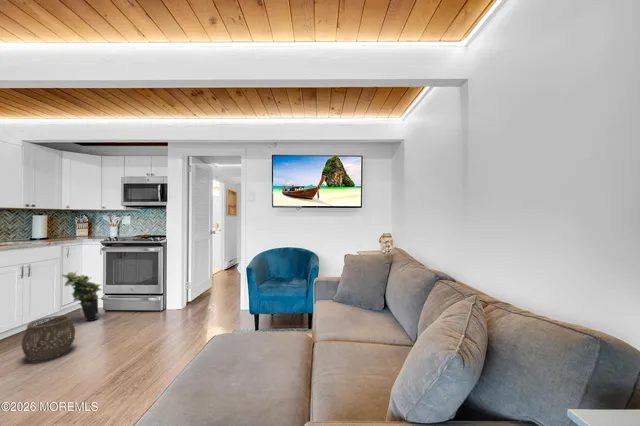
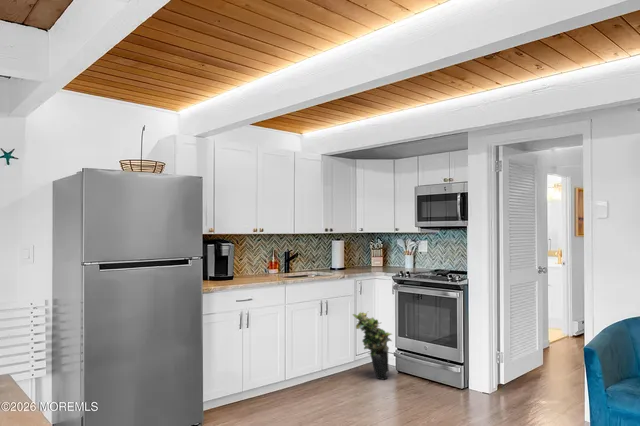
woven basket: present [22,315,75,361] -> none [314,364,359,414]

